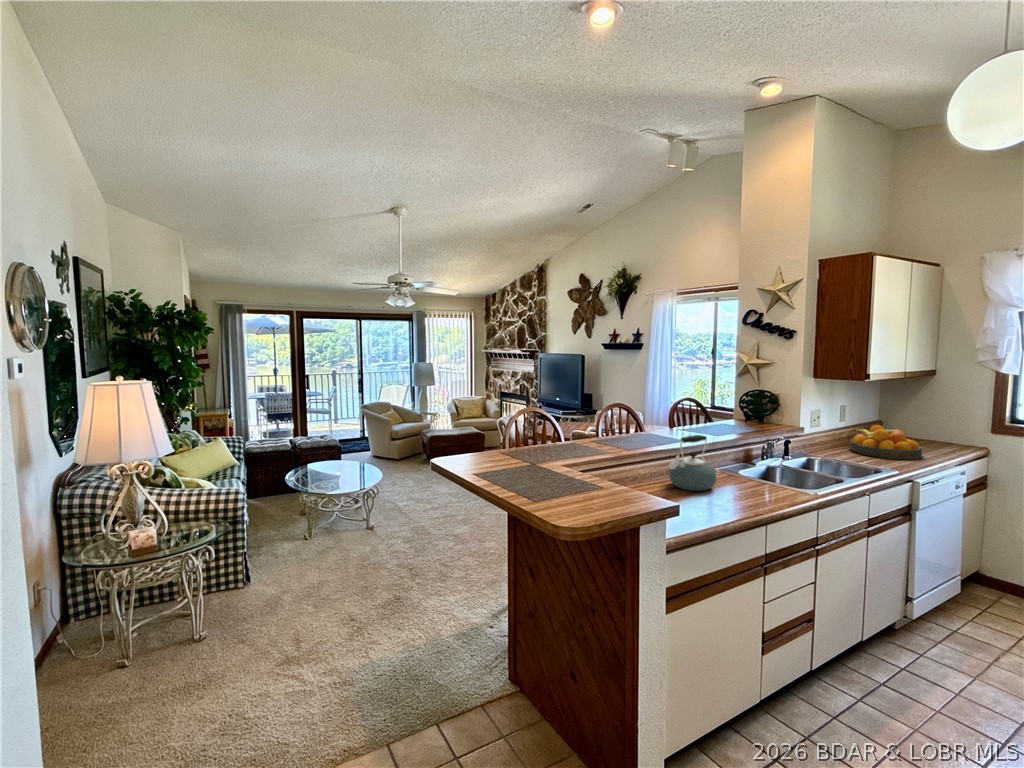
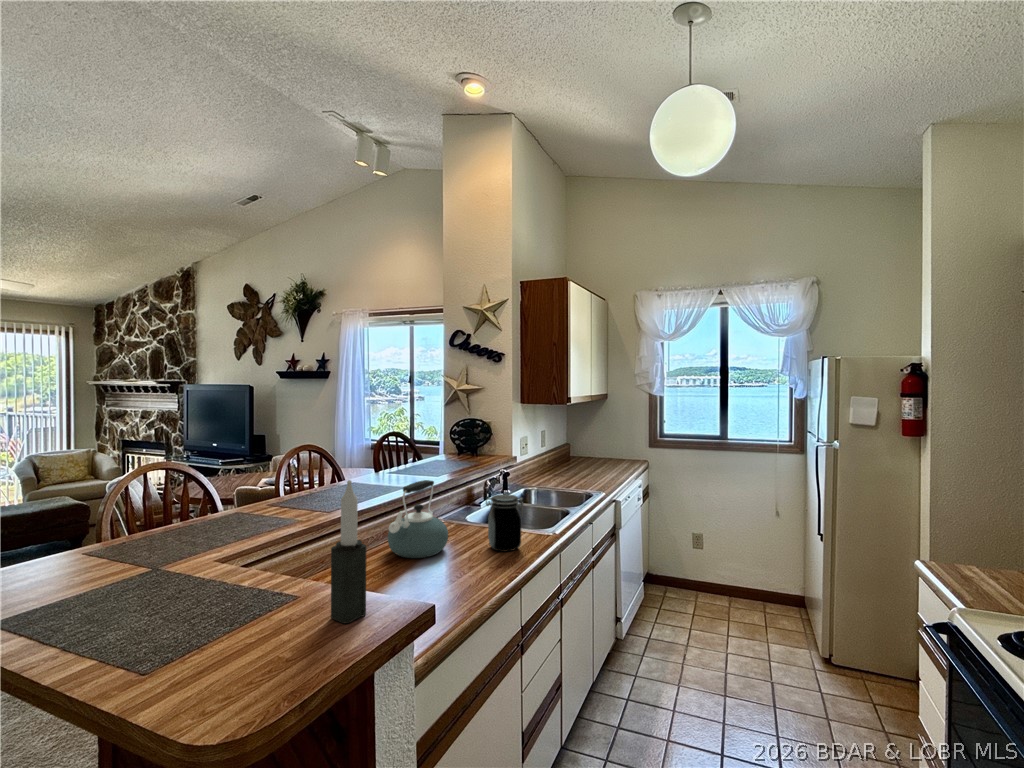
candle: none [620,423,641,502] -> present [331,480,367,623]
fruit bowl: present [849,425,922,459] -> none [554,448,611,480]
jar: none [749,453,784,499] -> present [486,494,524,552]

